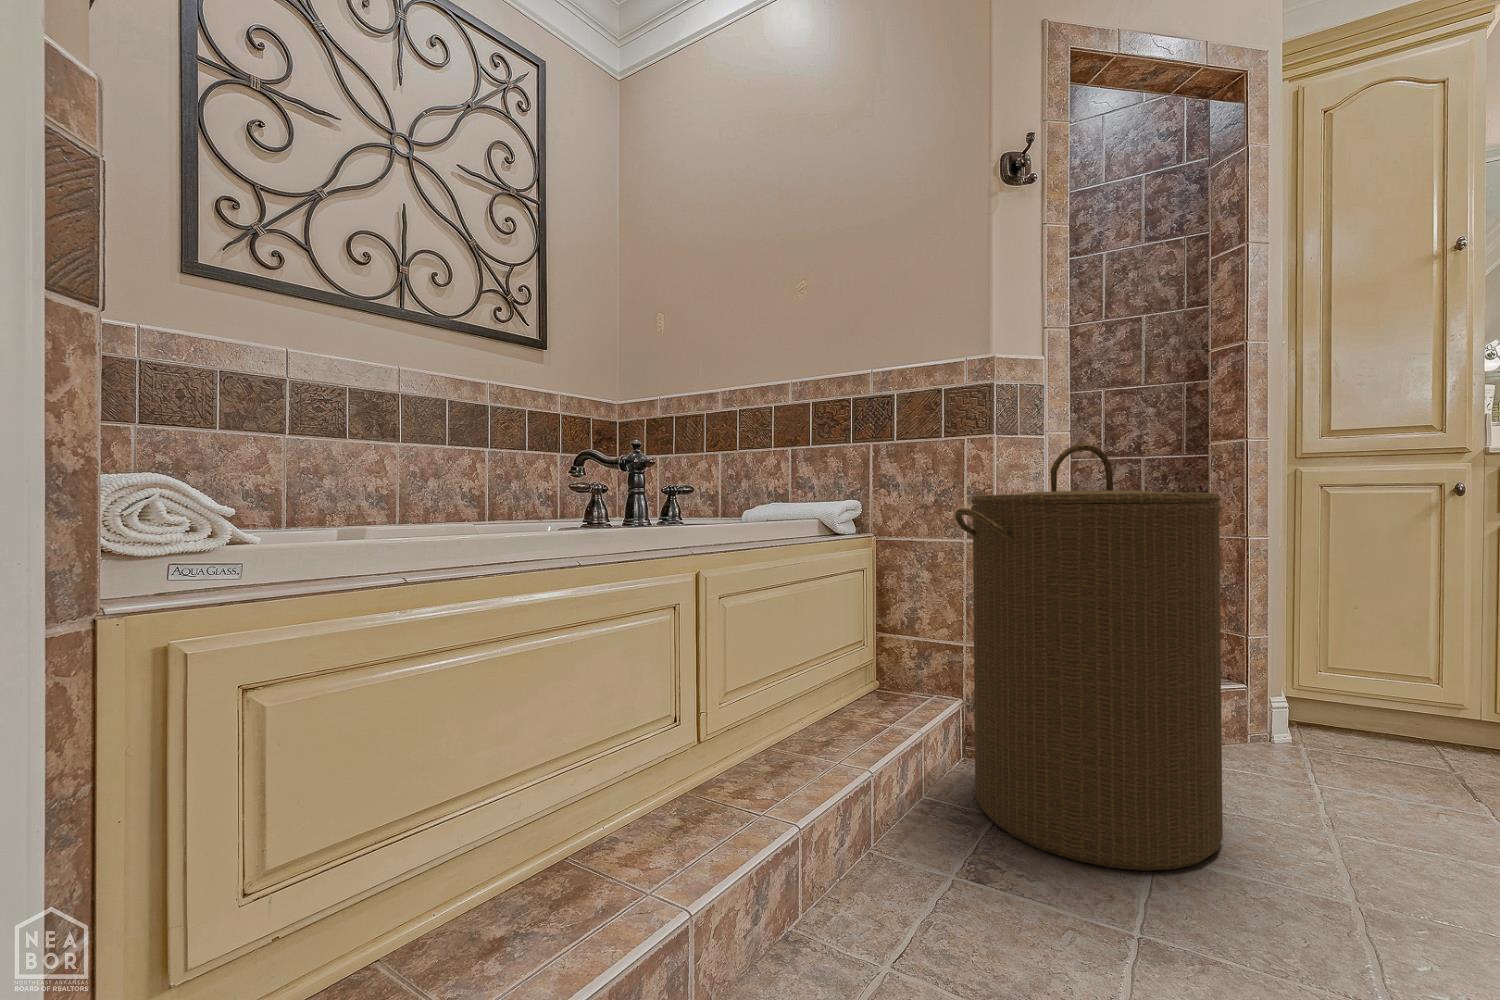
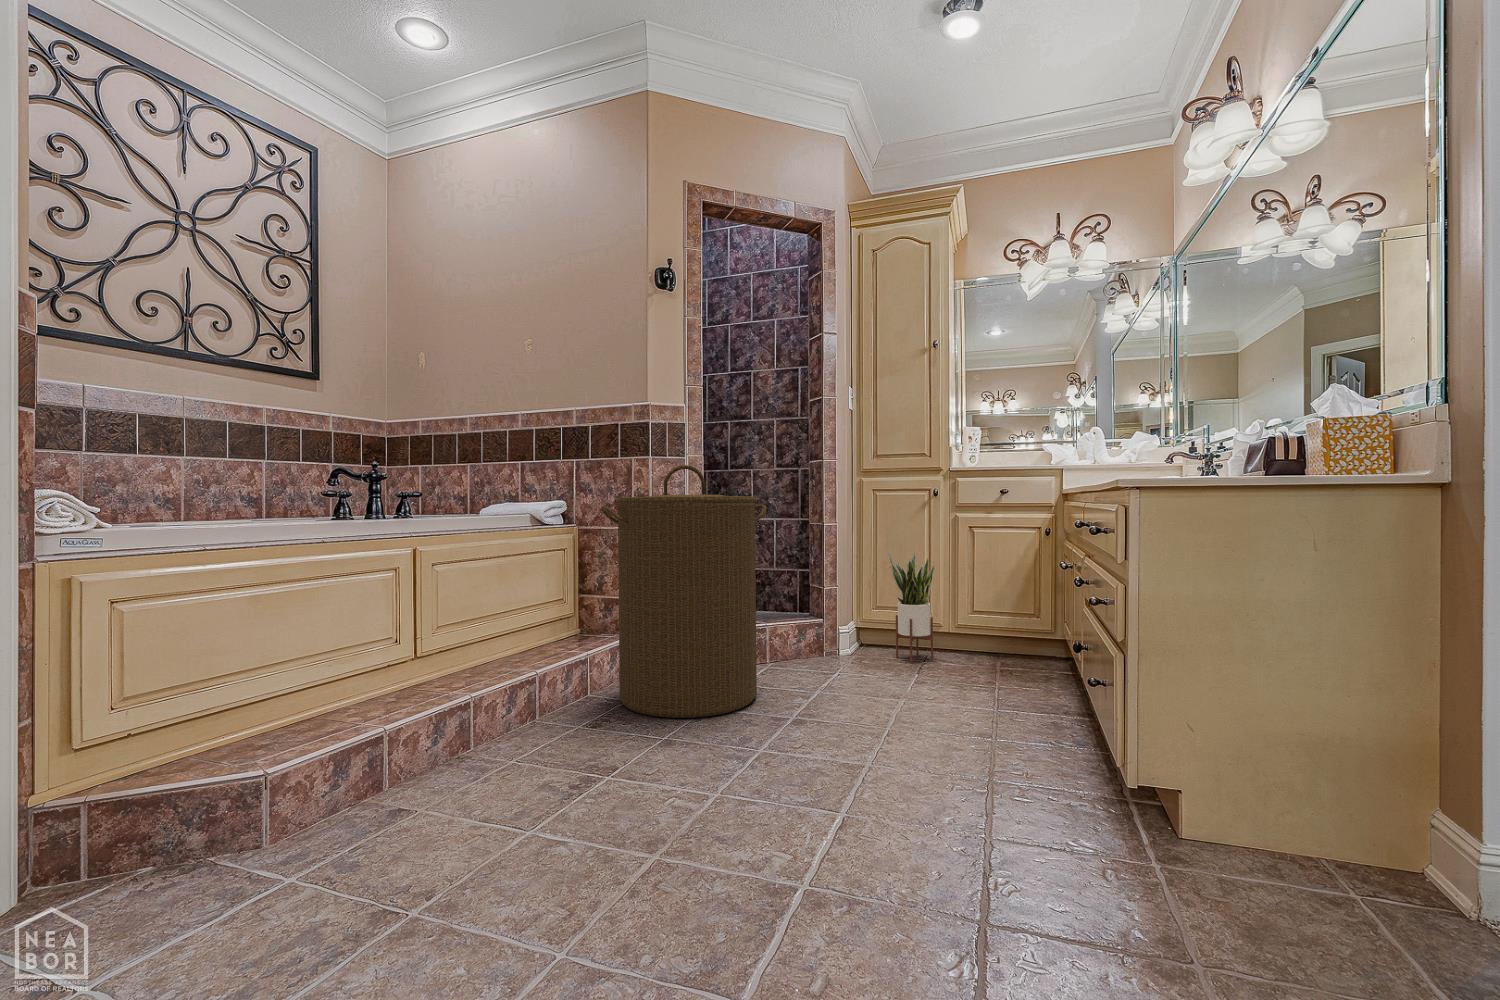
potted plant: none [1357,583,1448,764] -> present [888,552,935,663]

